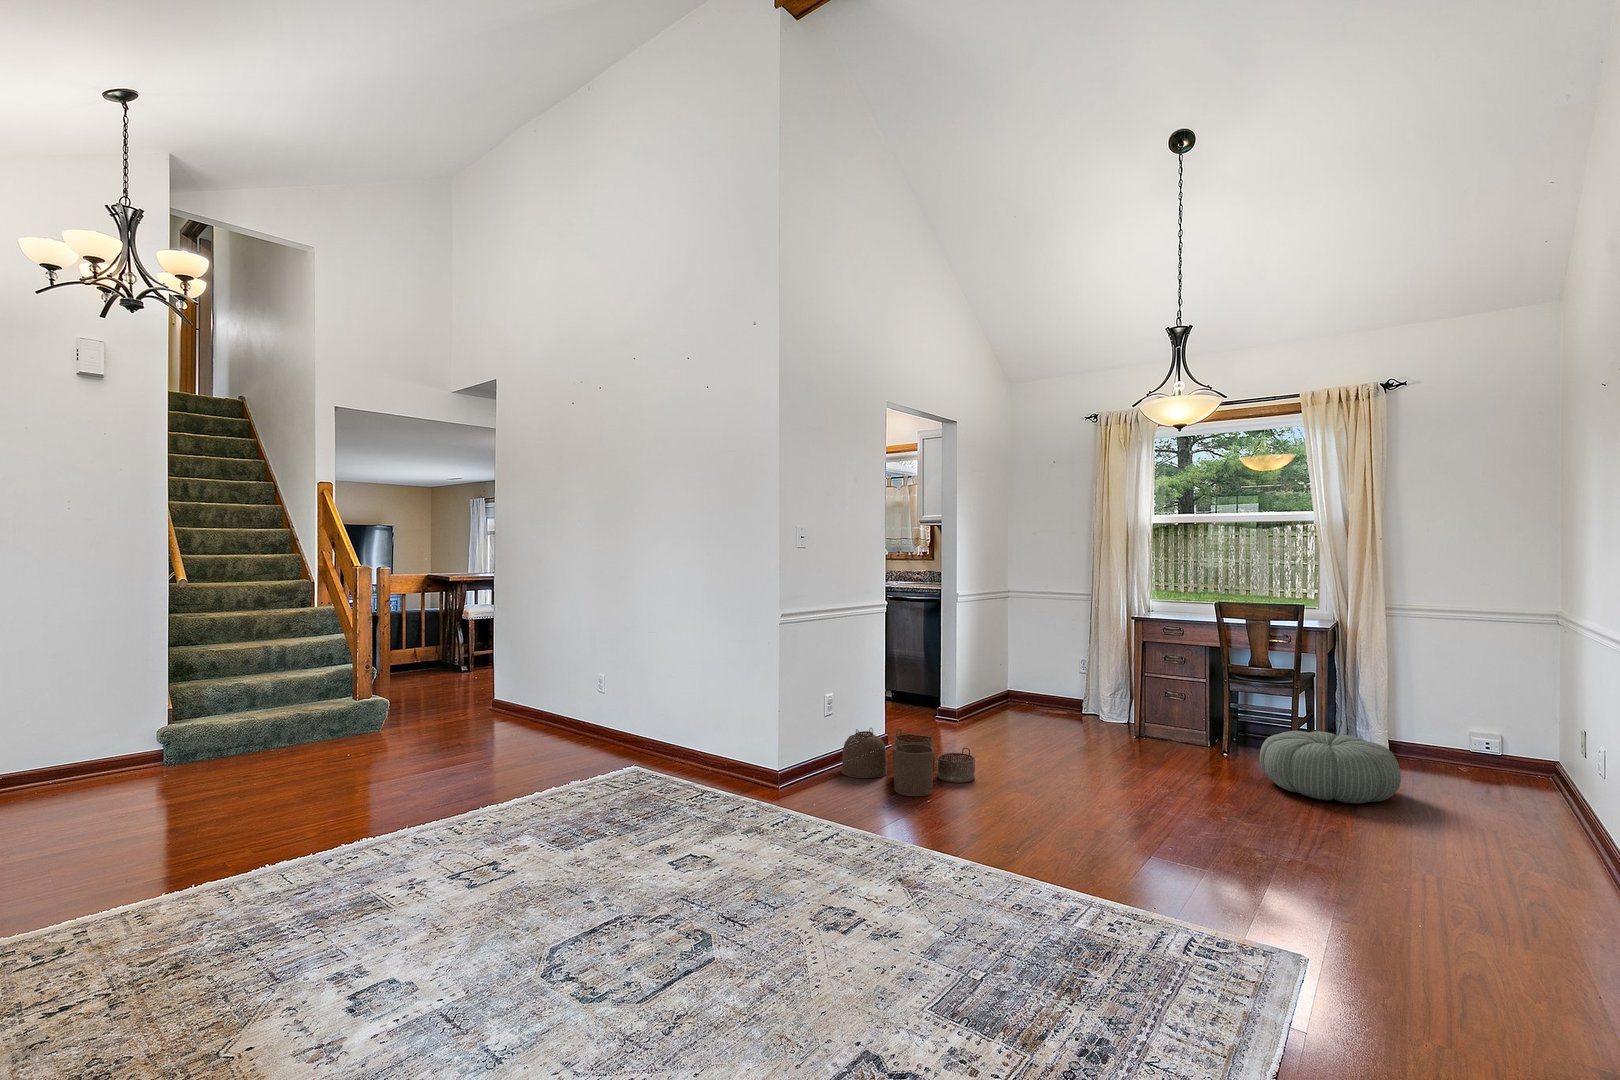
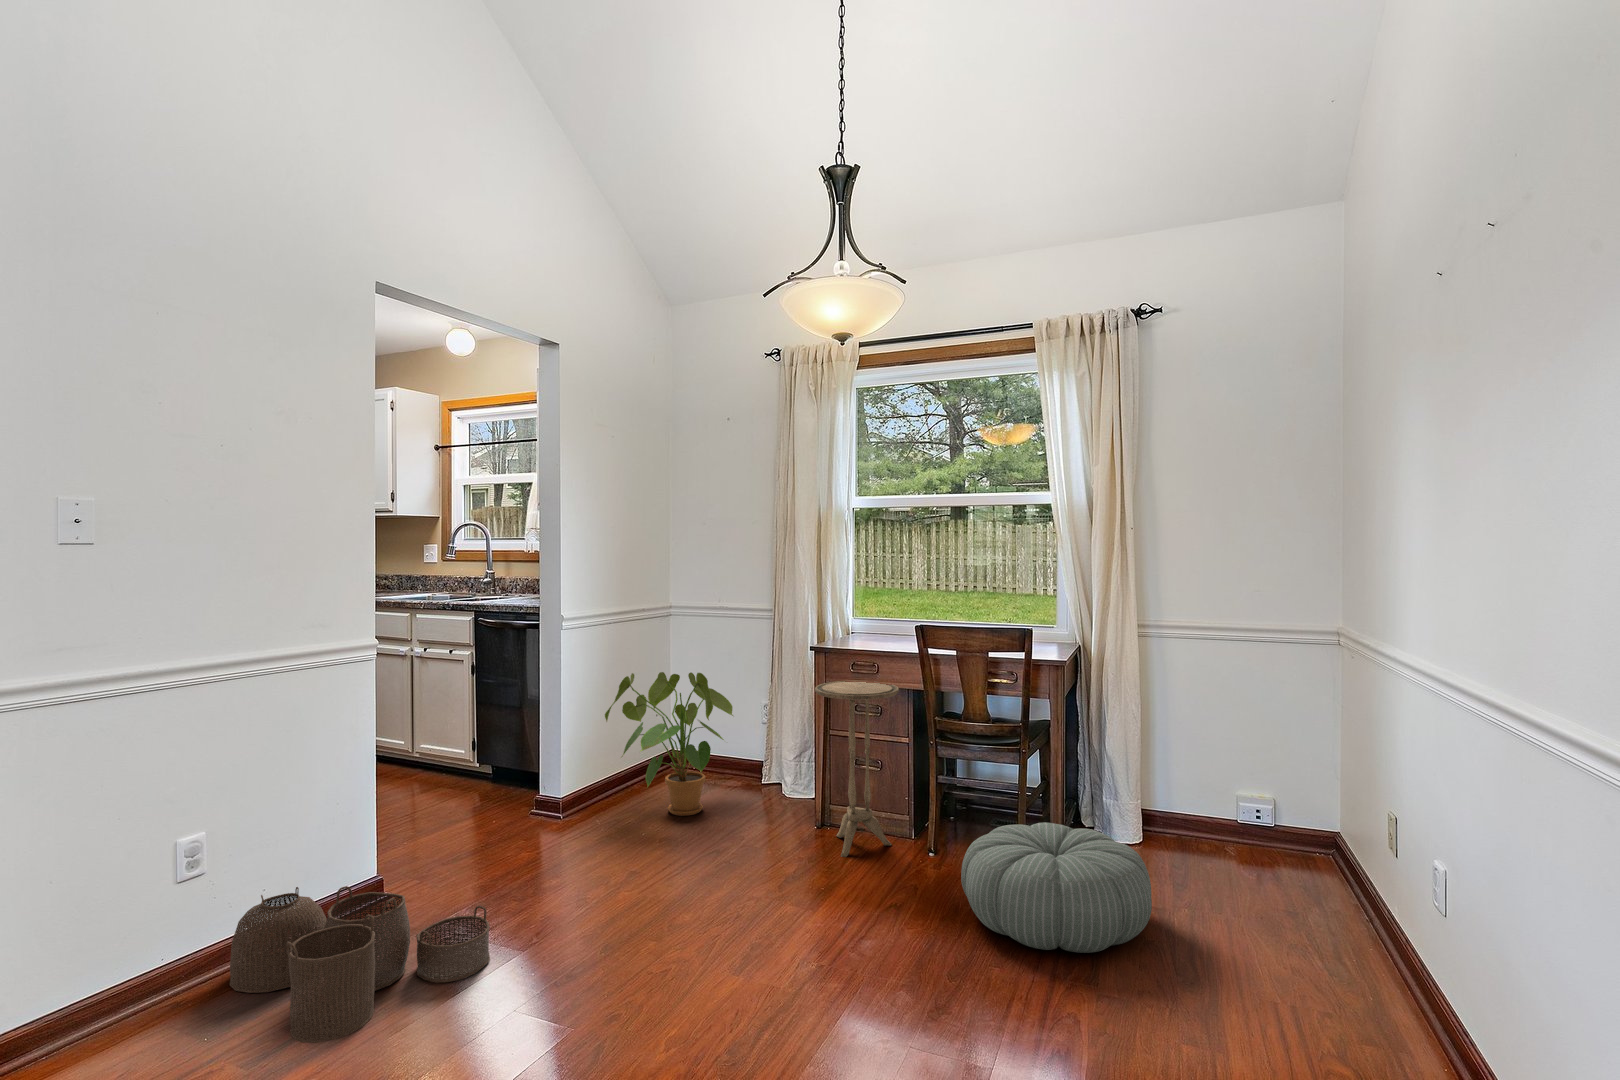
house plant: none [981,633,1069,728] -> present [605,672,733,816]
side table: none [1140,640,1202,754] -> present [815,681,899,857]

